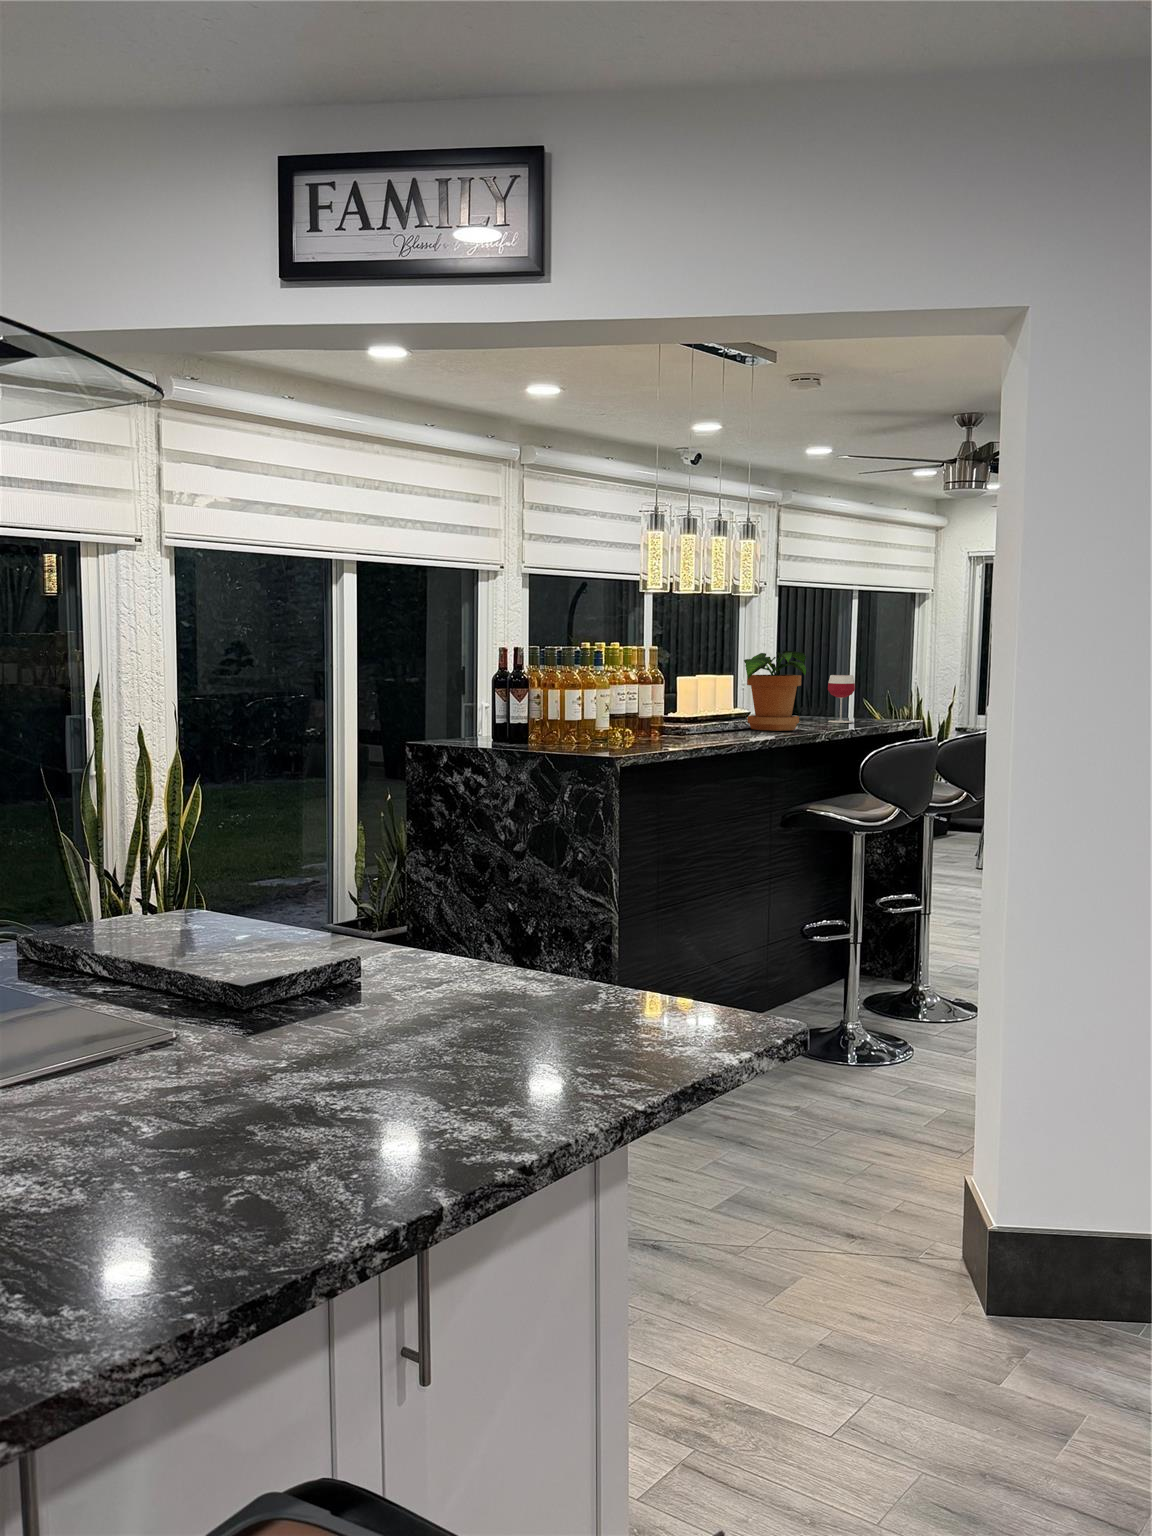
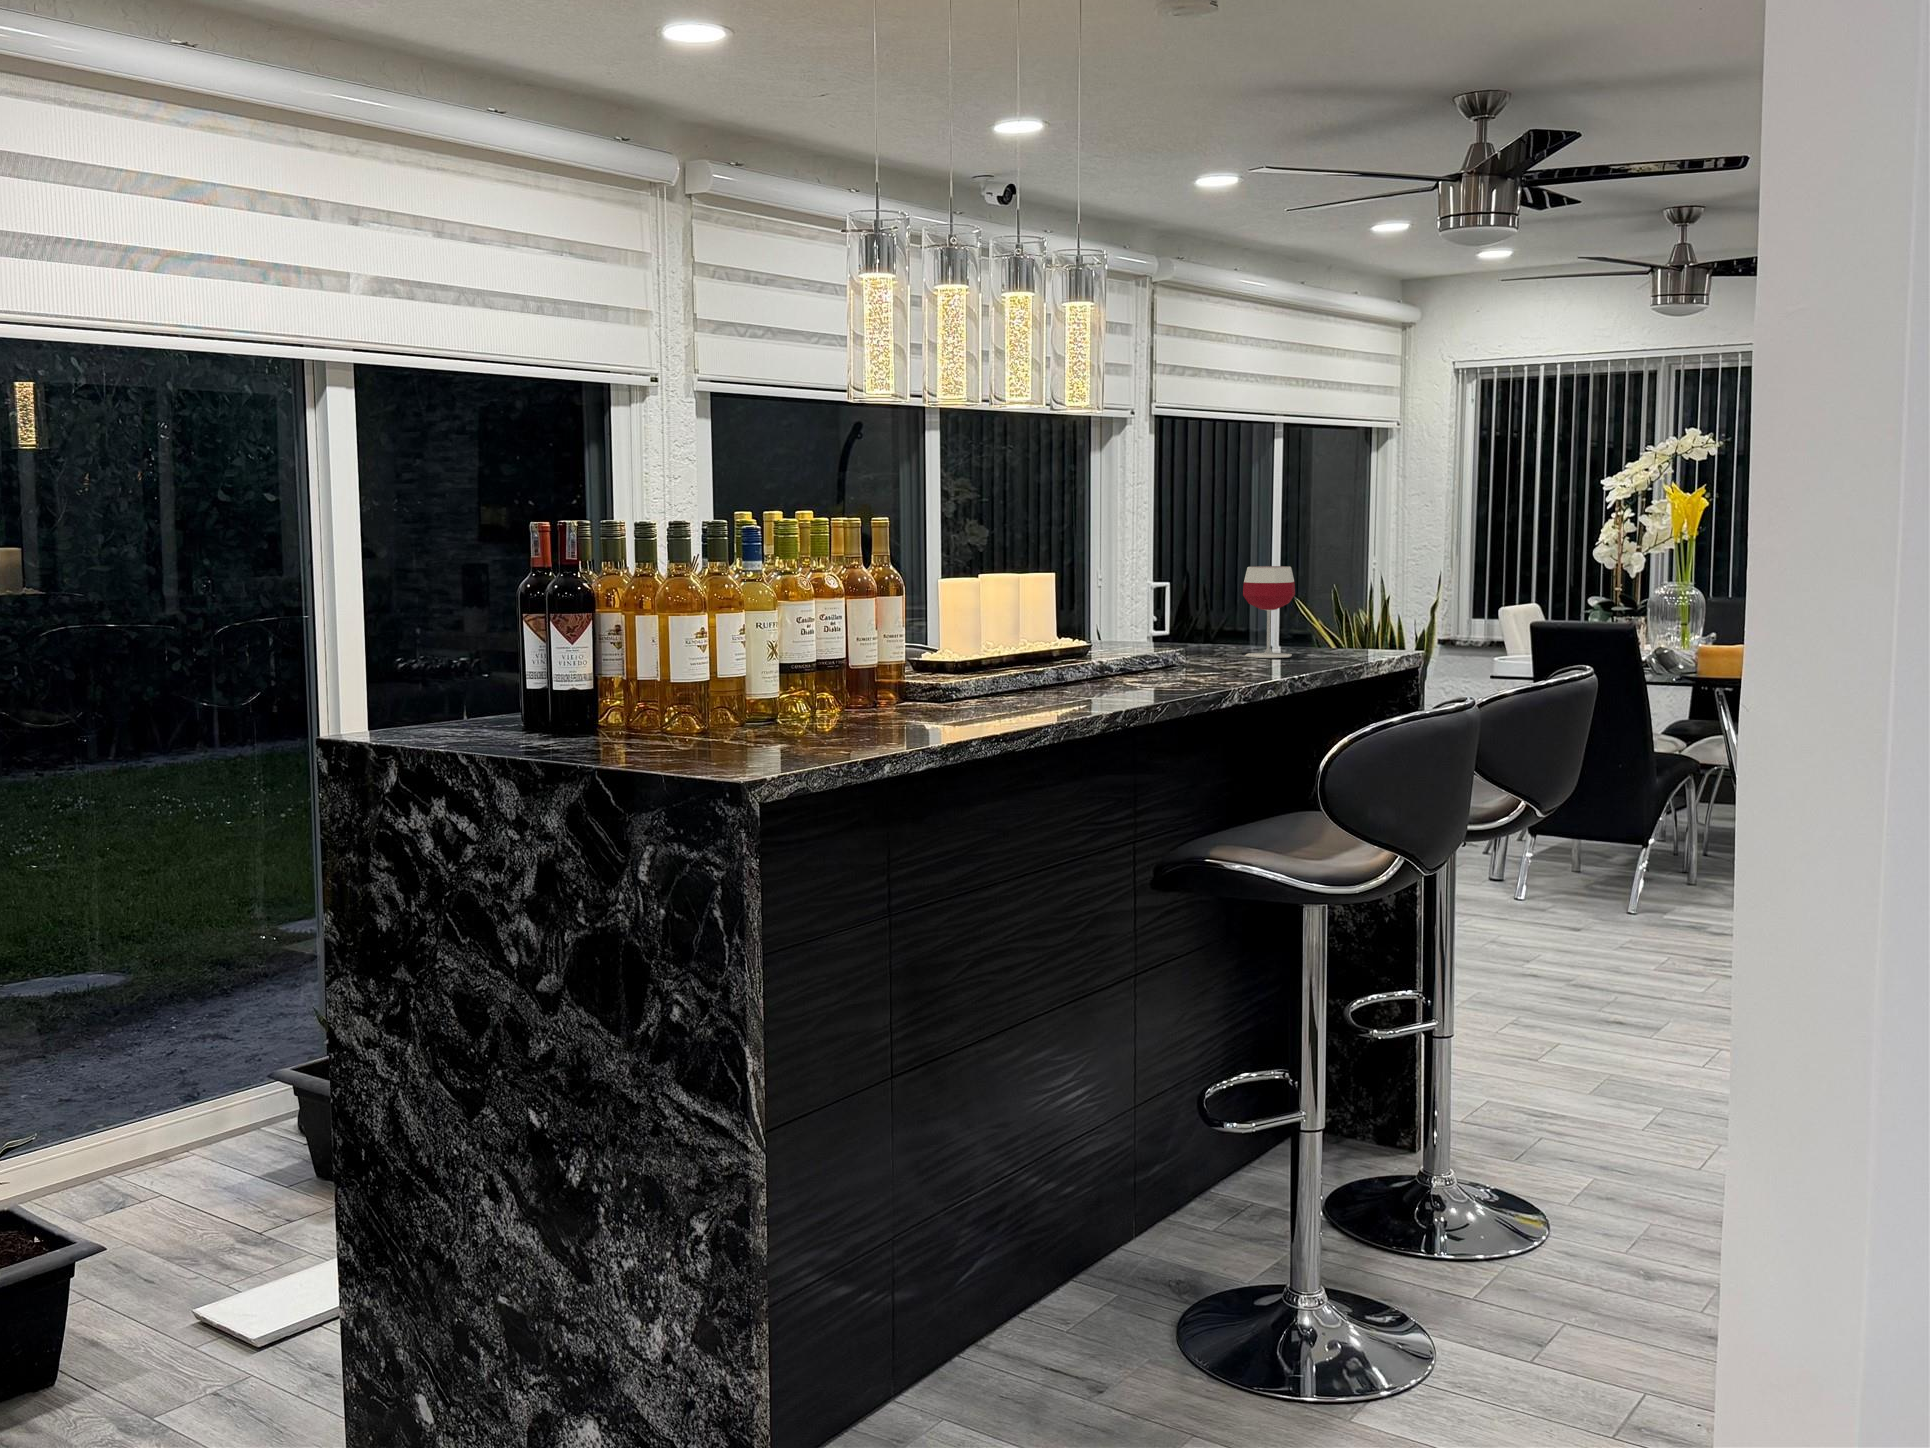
potted plant: present [744,651,806,731] -> none [1076,521,1202,684]

